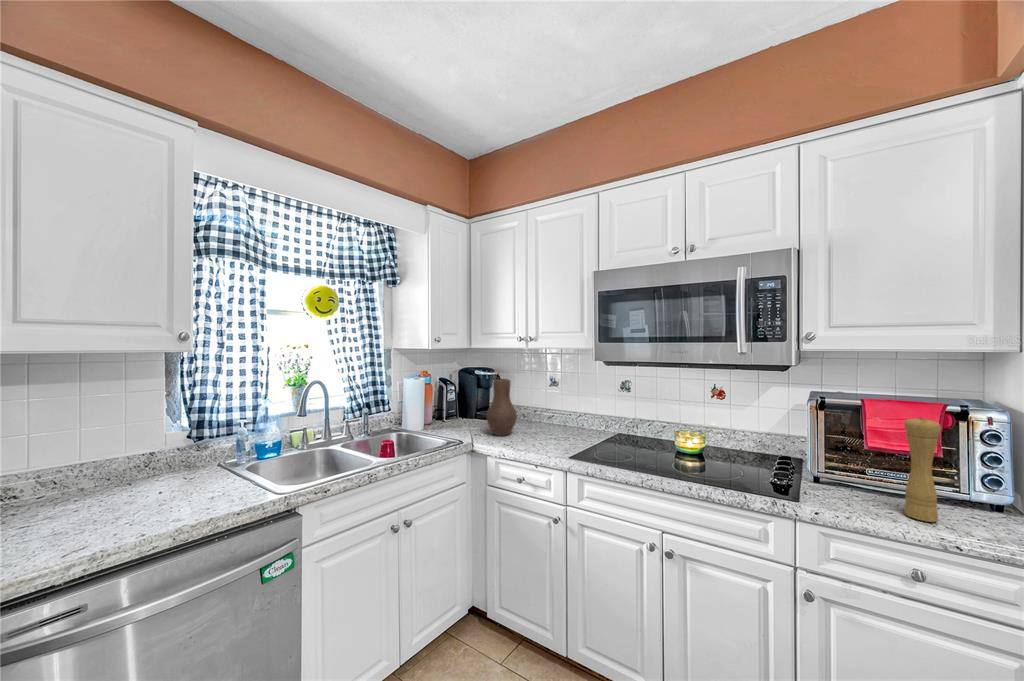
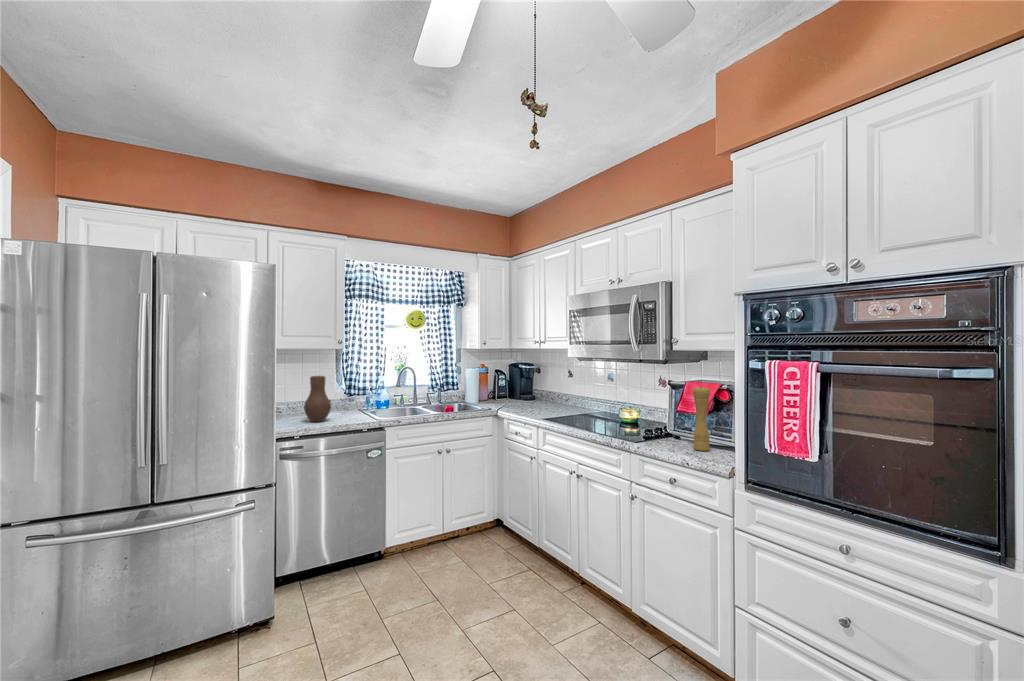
vase: present [486,379,517,436] -> present [304,376,331,422]

